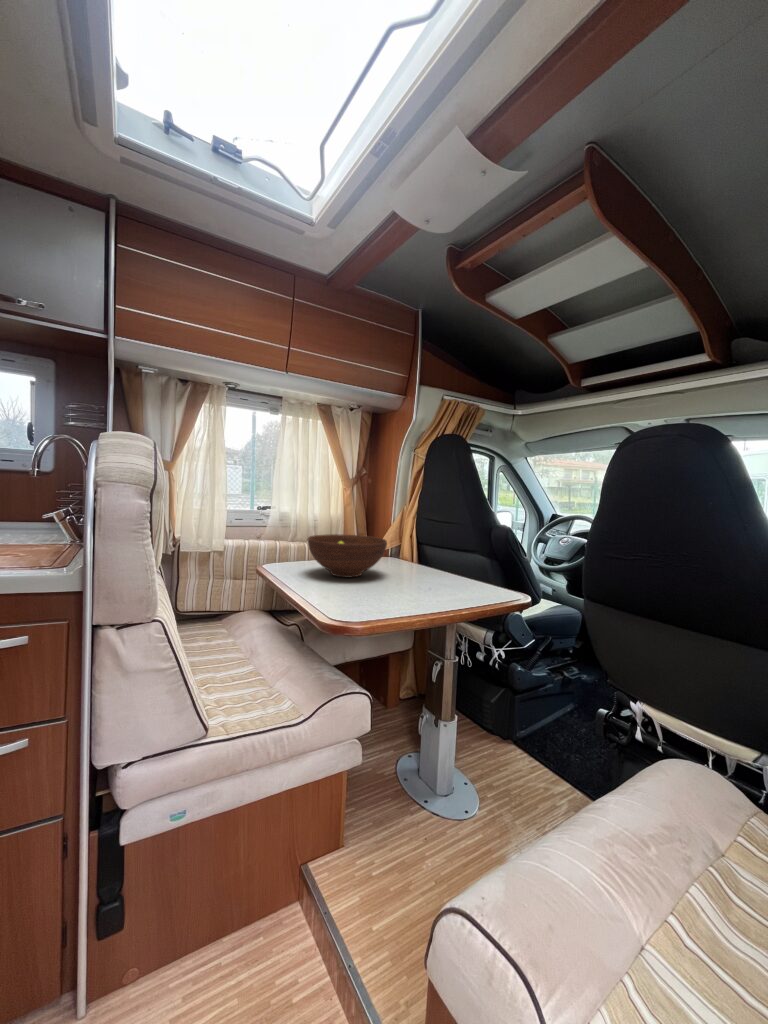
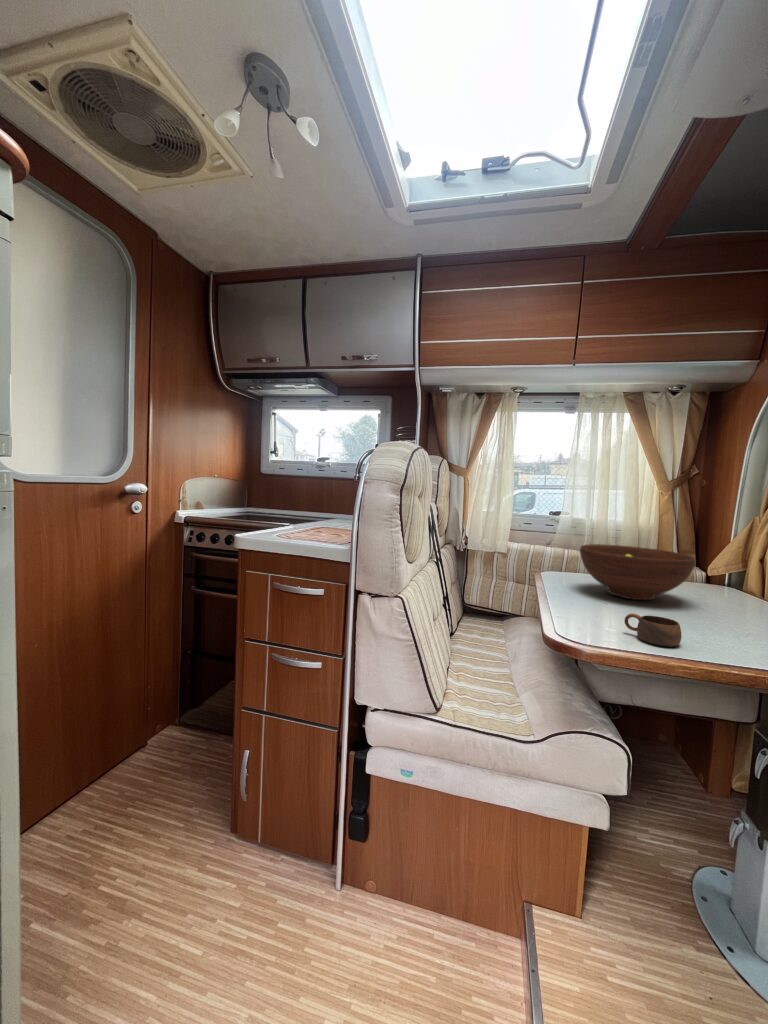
cup: none [367,589,403,610] -> present [624,614,681,647]

